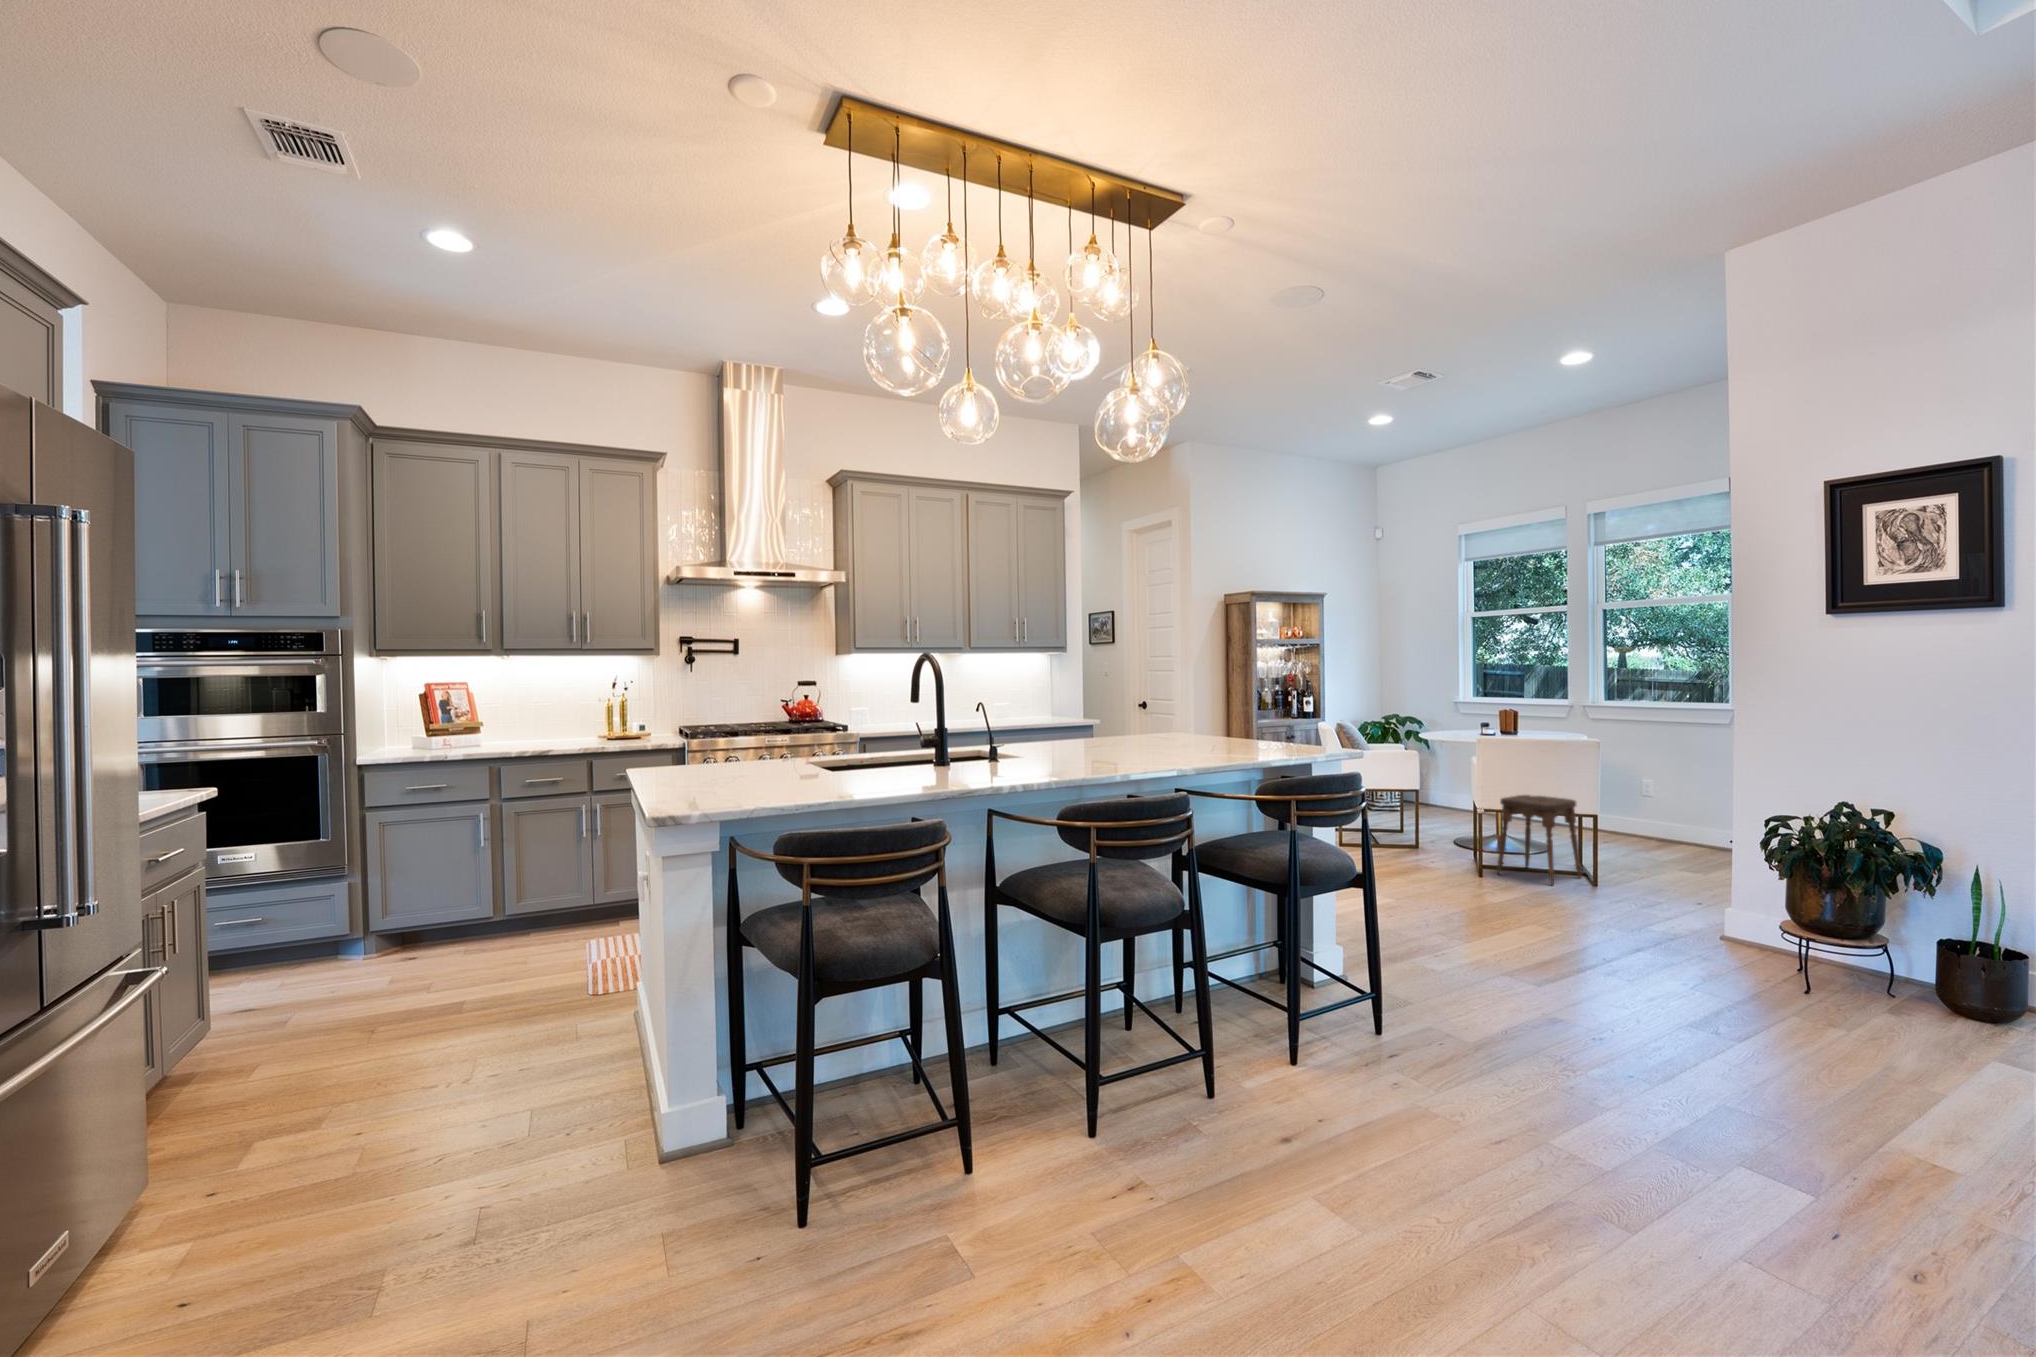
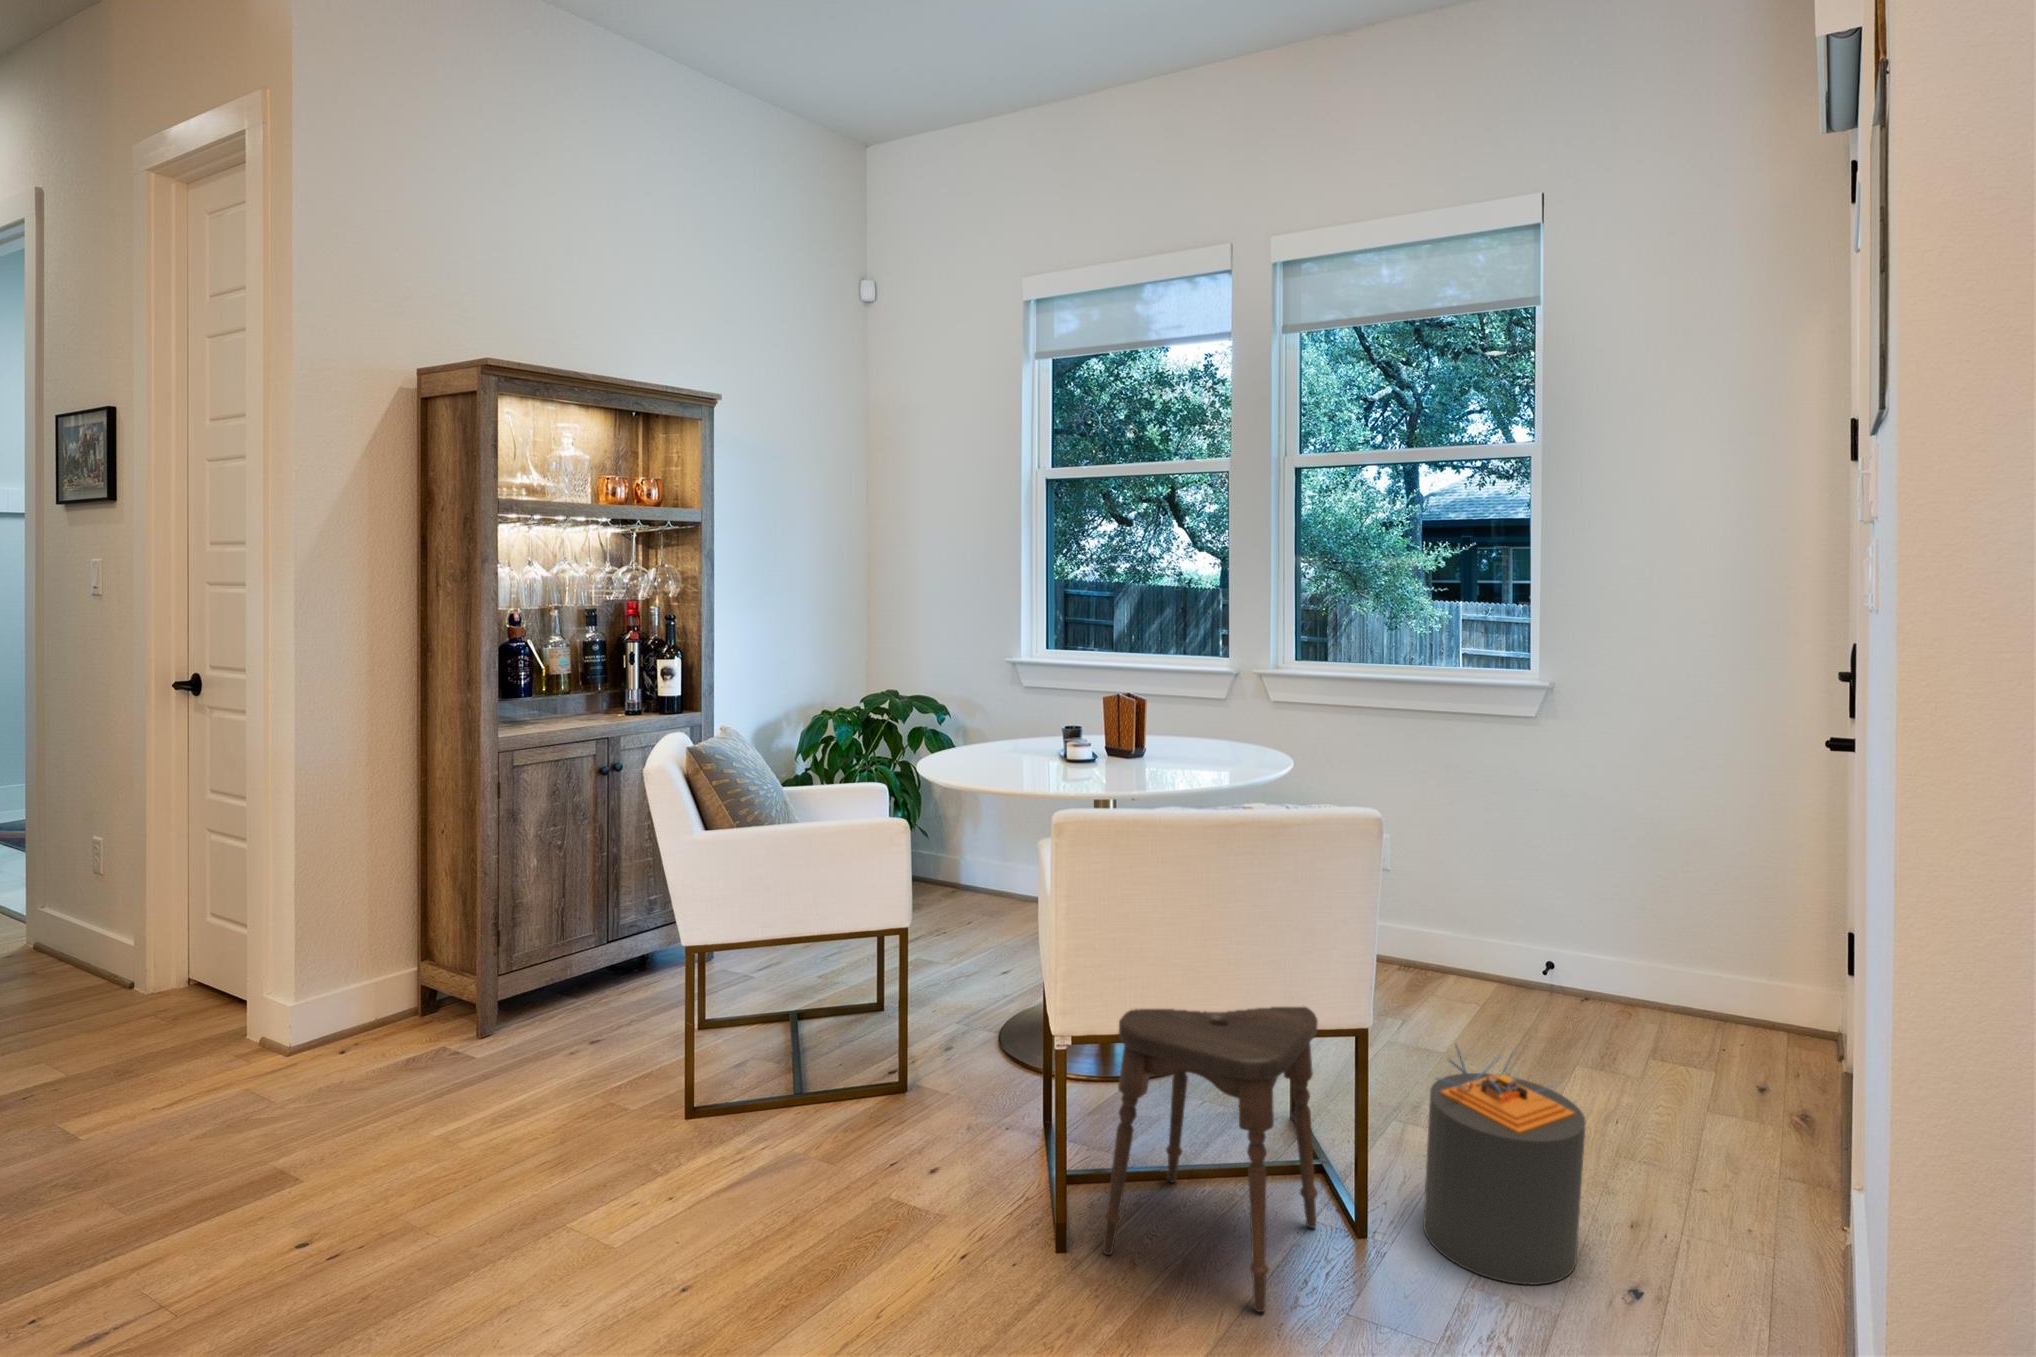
trash can: none [1622,812,1688,891] -> present [1423,1045,1586,1285]

